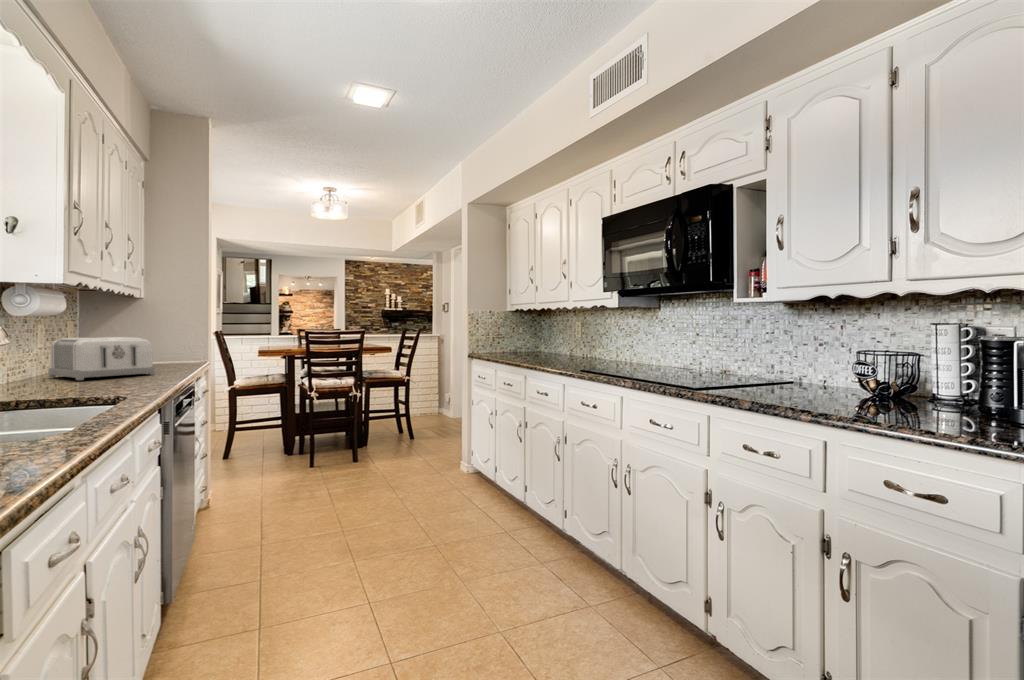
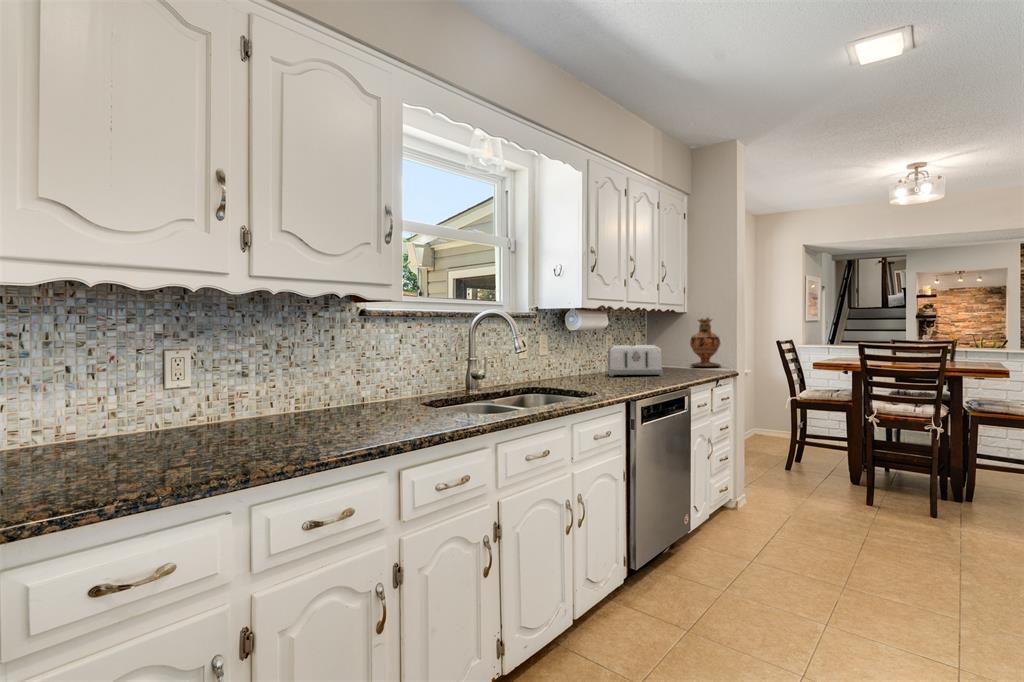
vase: none [146,305,187,363] -> present [690,318,721,367]

